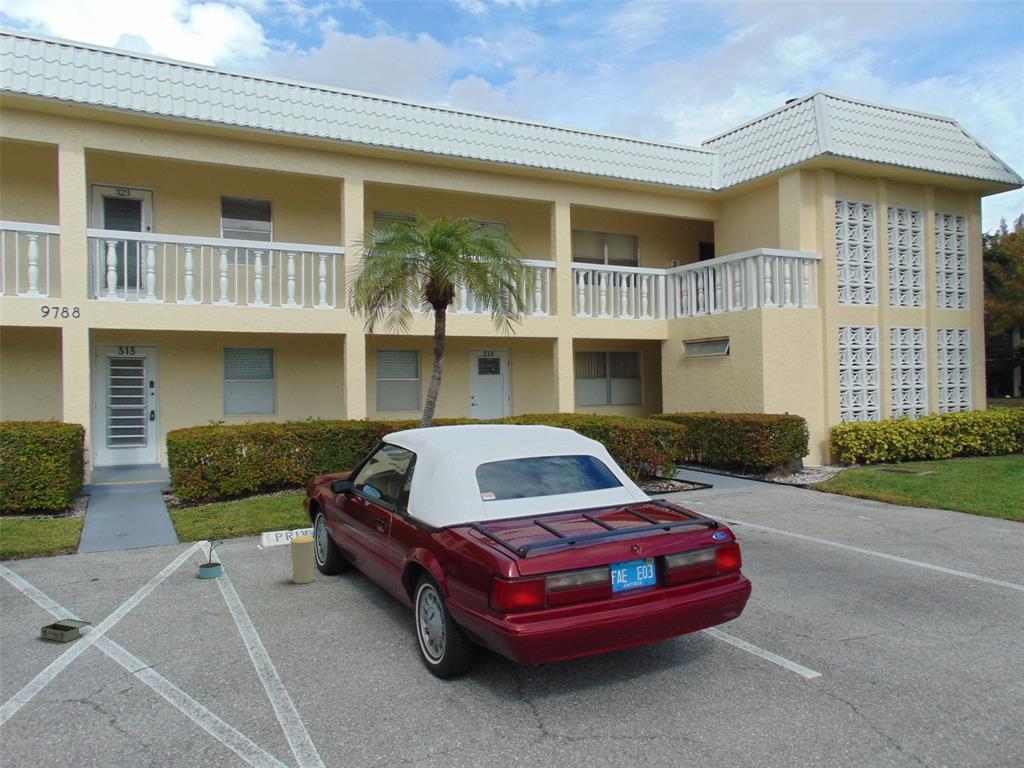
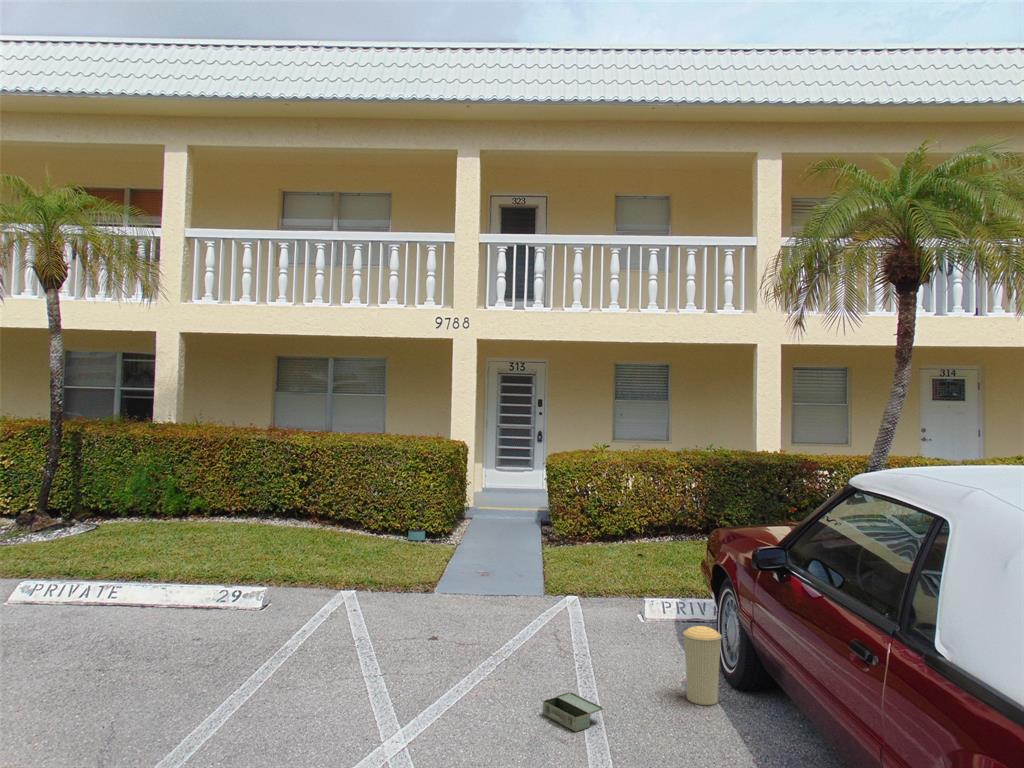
potted plant: present [193,510,234,578] -> present [403,485,432,540]
toolbox: present [41,619,91,642] -> present [543,692,603,732]

